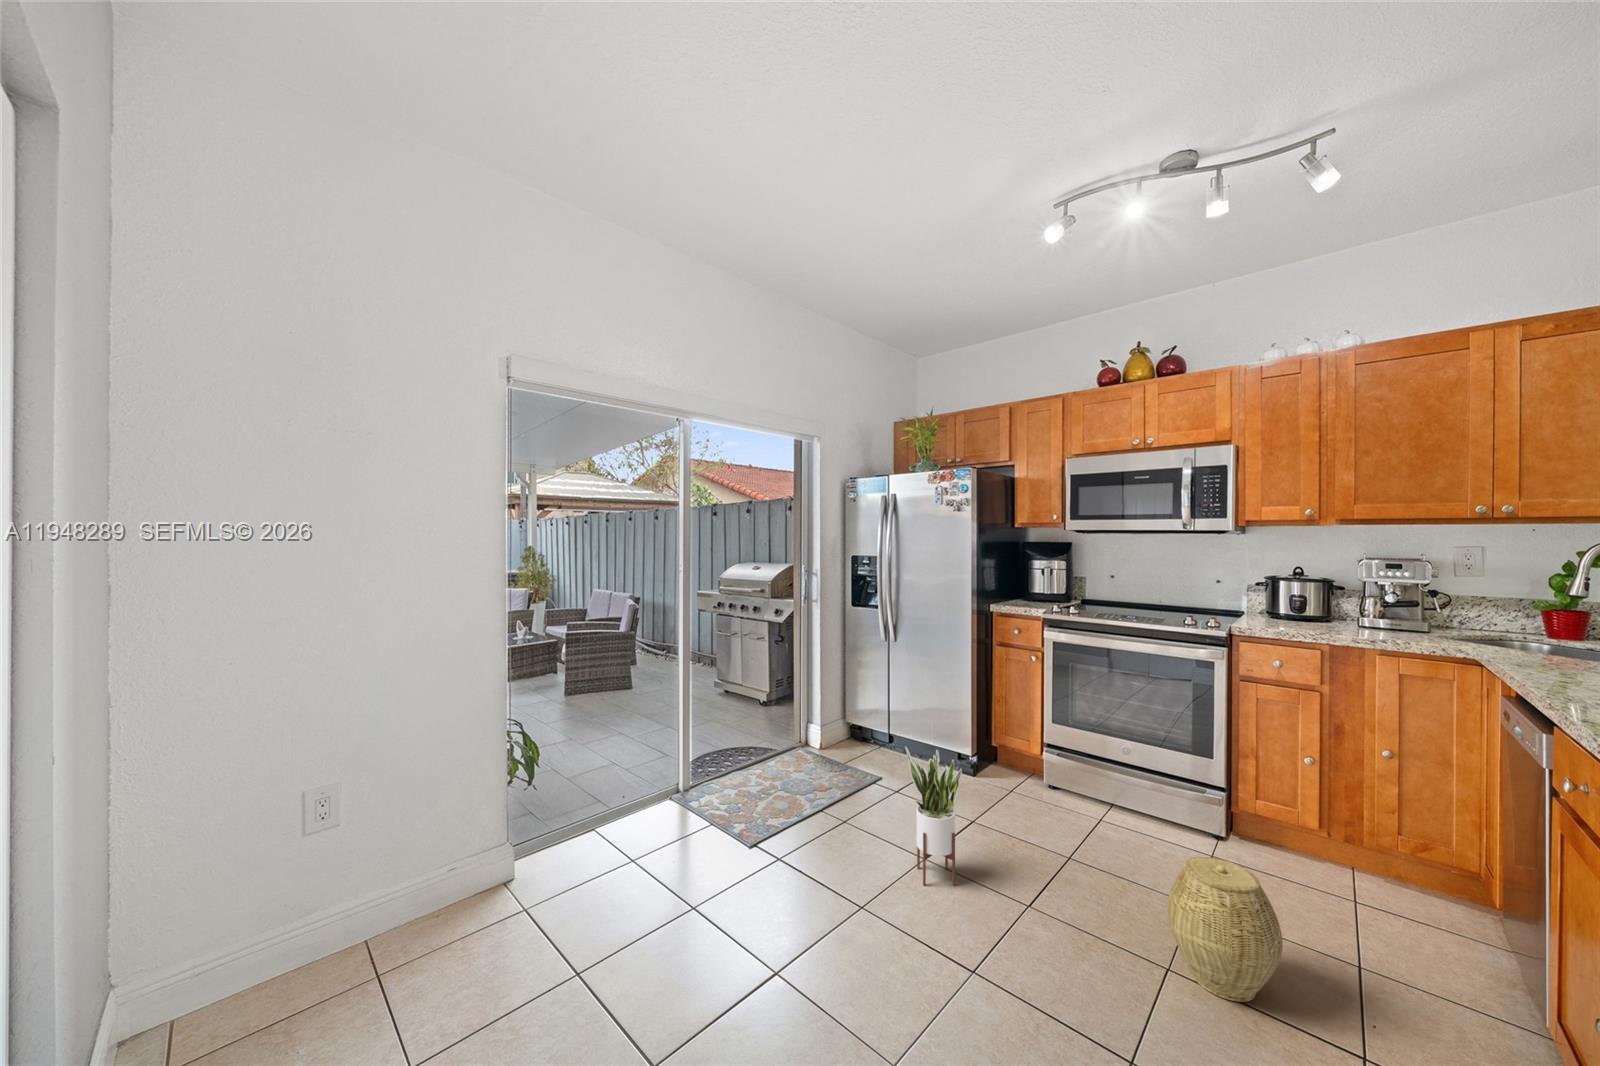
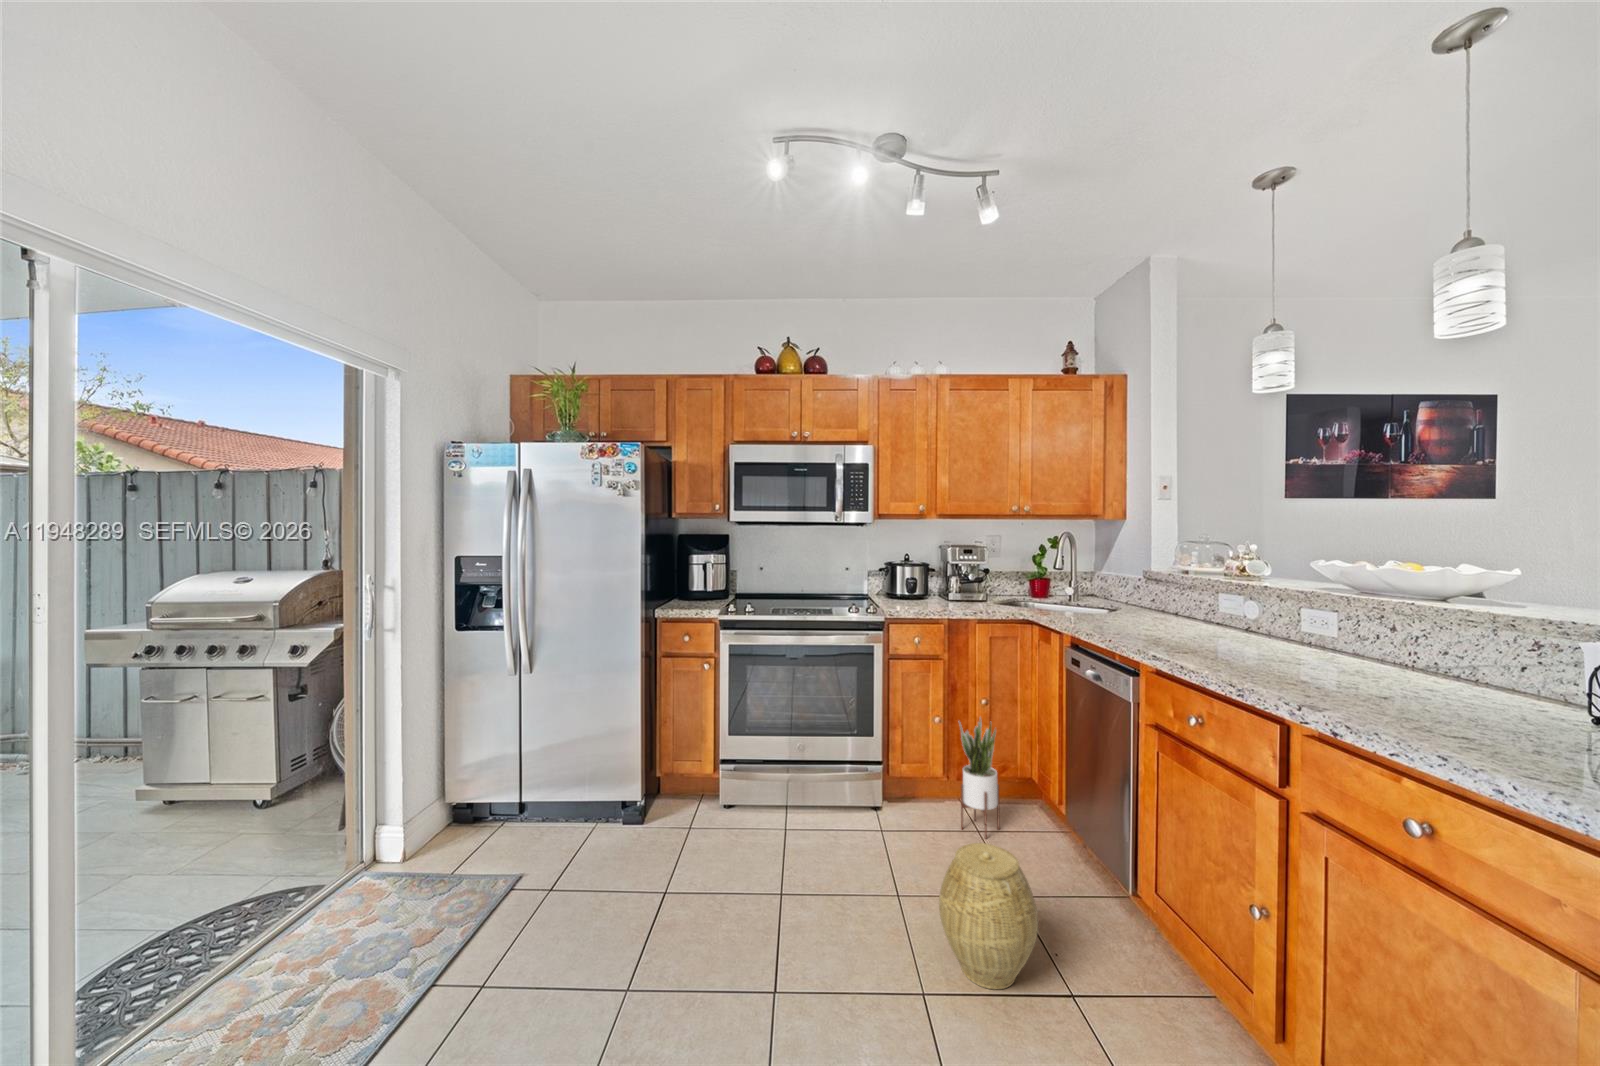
potted plant: present [905,746,962,885] -> present [959,720,1000,838]

